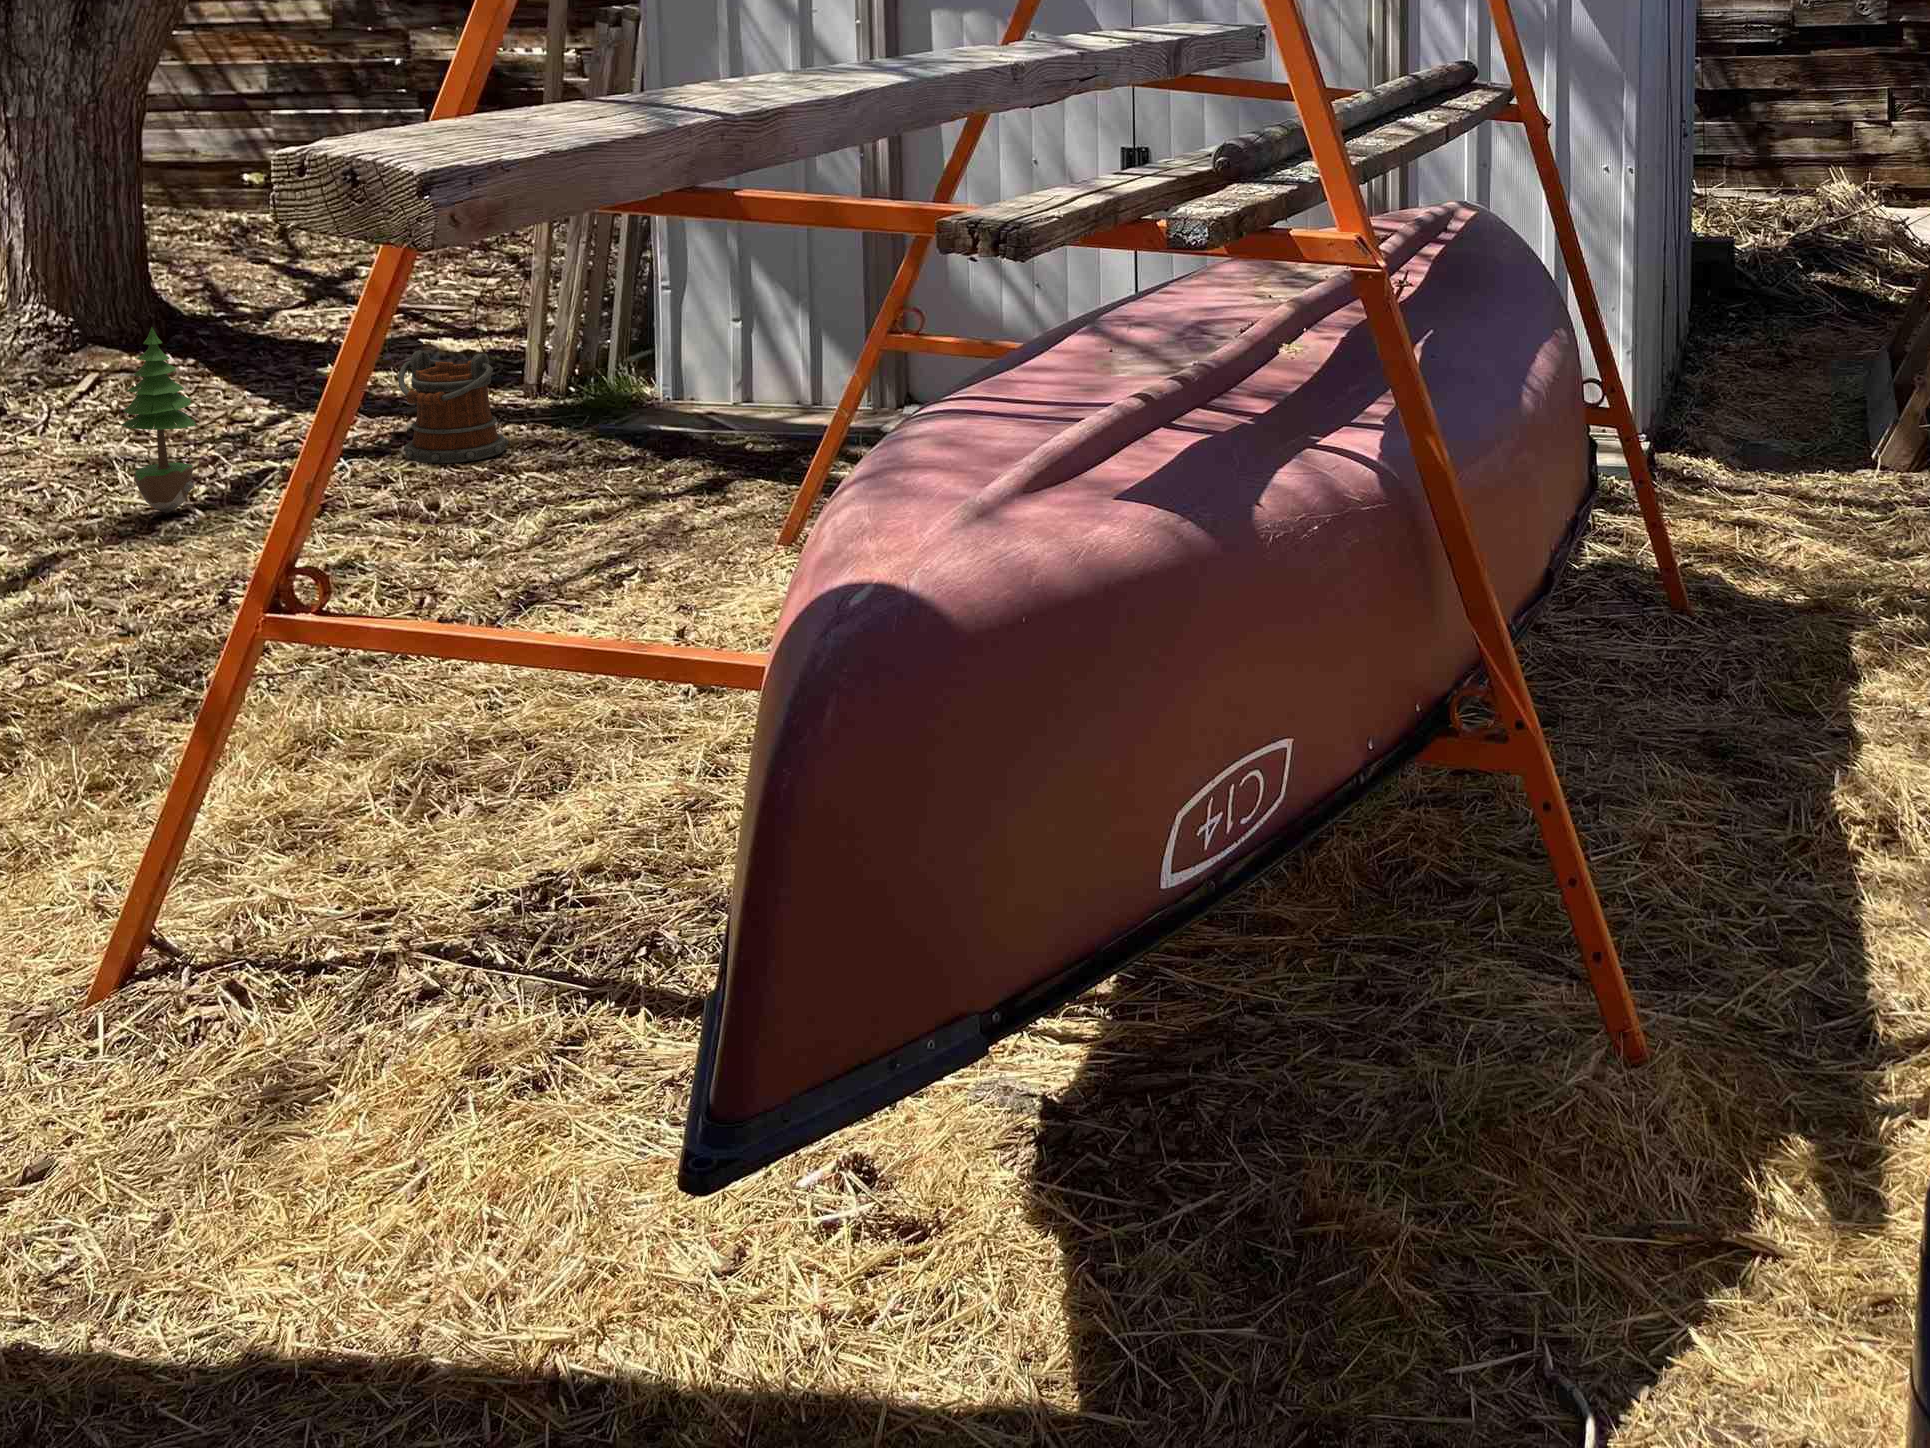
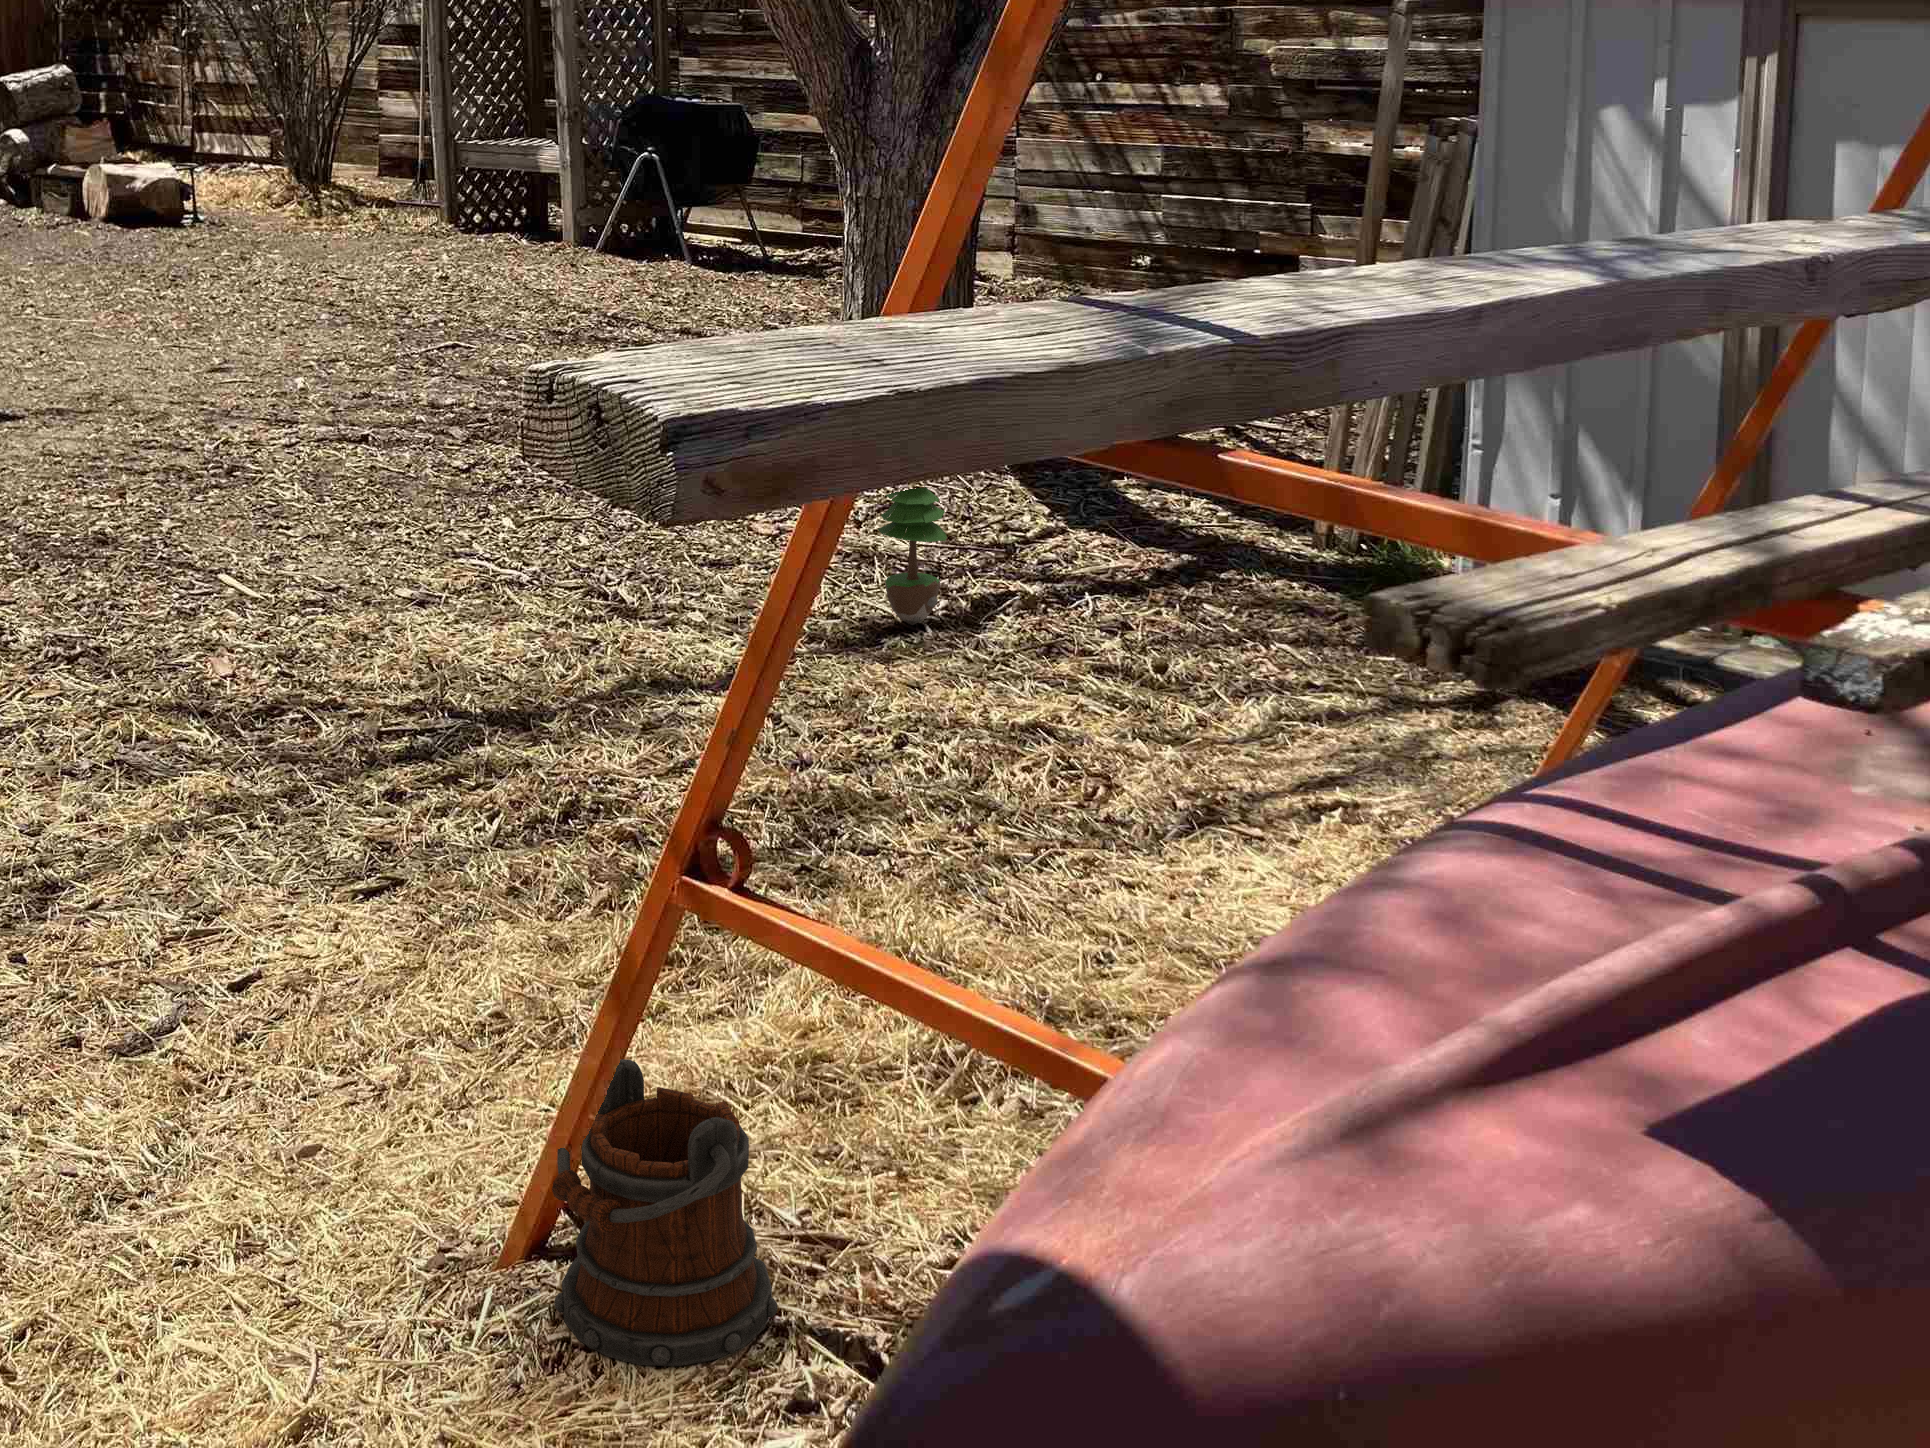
bucket: present [398,350,509,463] -> present [552,1059,778,1366]

